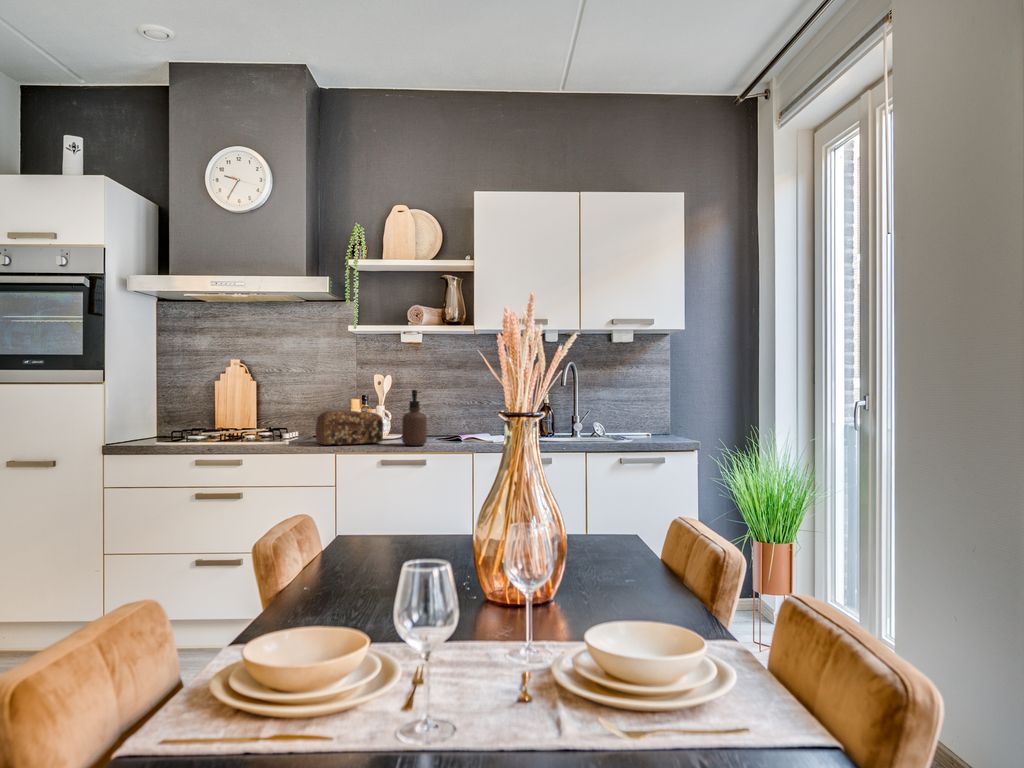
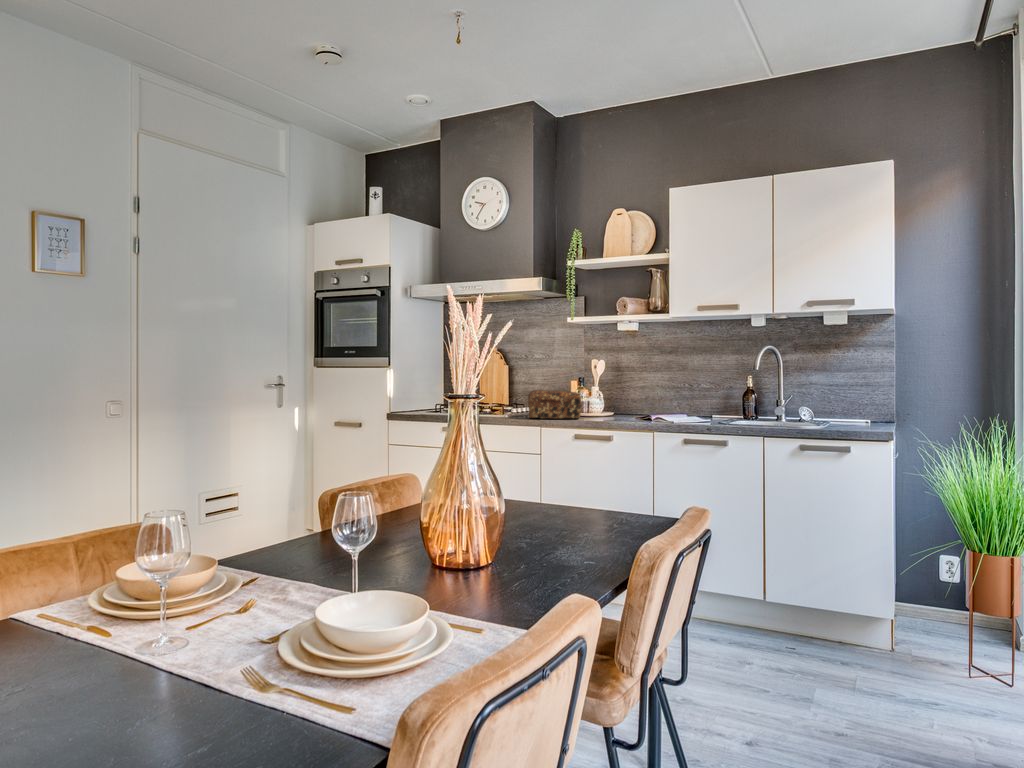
soap dispenser: present [402,390,427,446] -> none [594,372,616,422]

